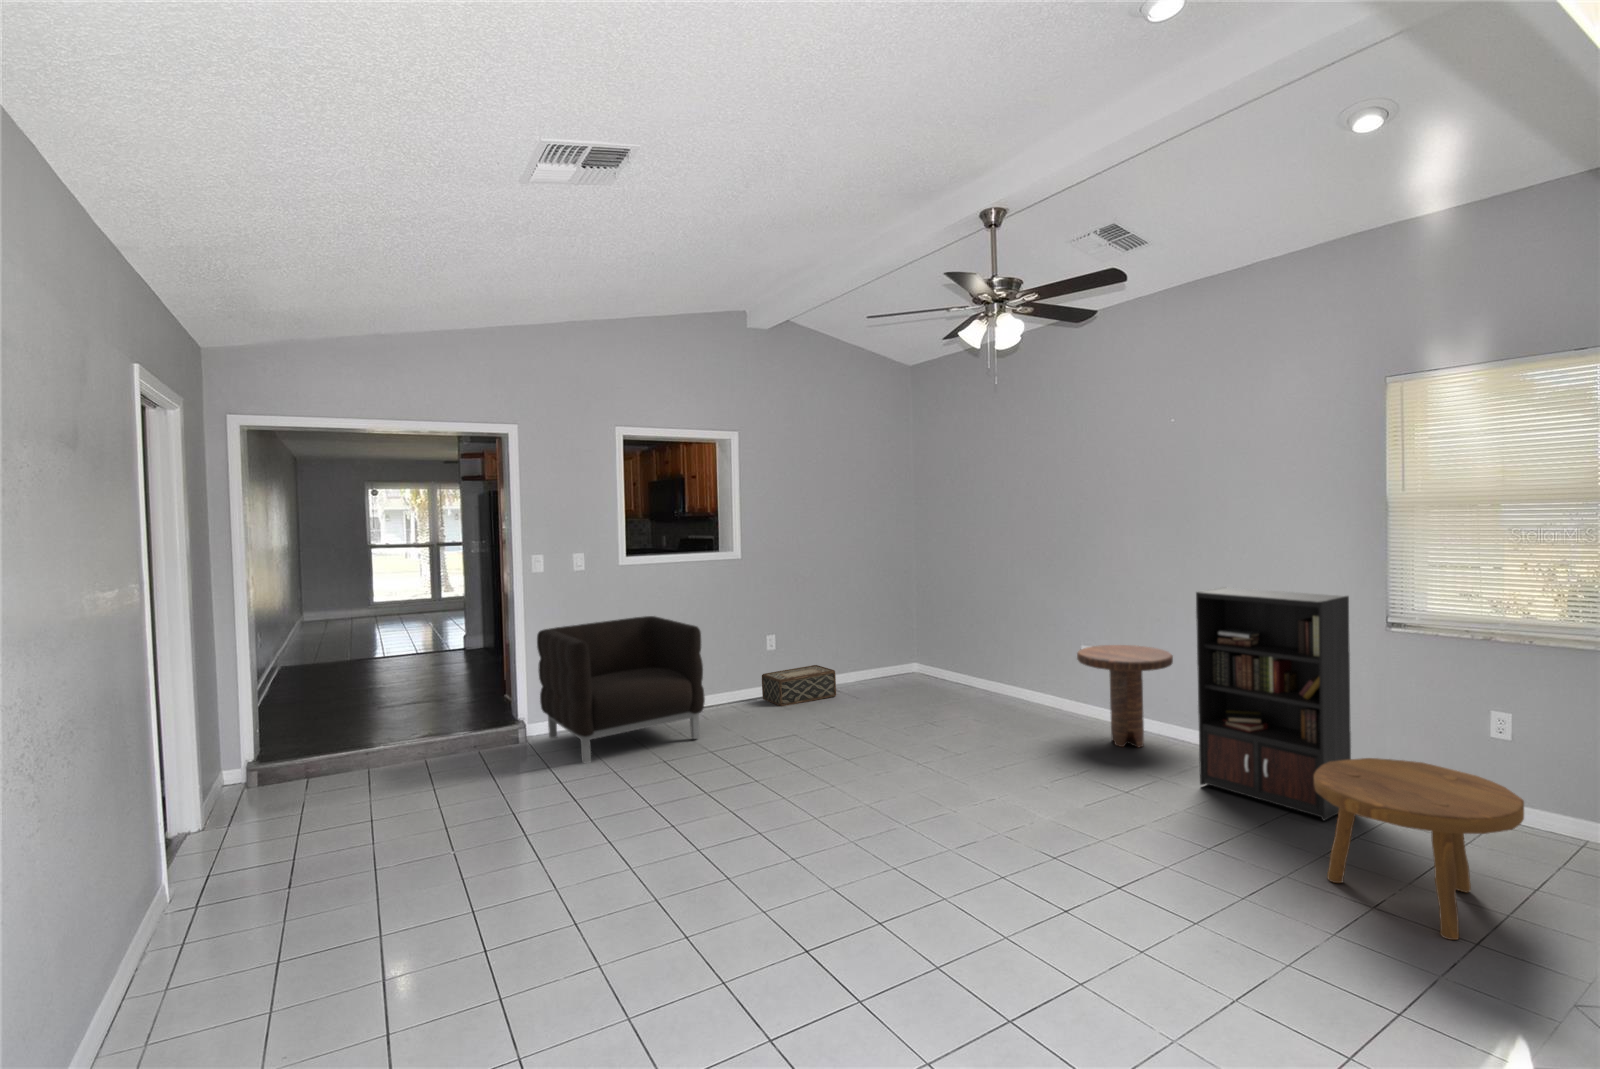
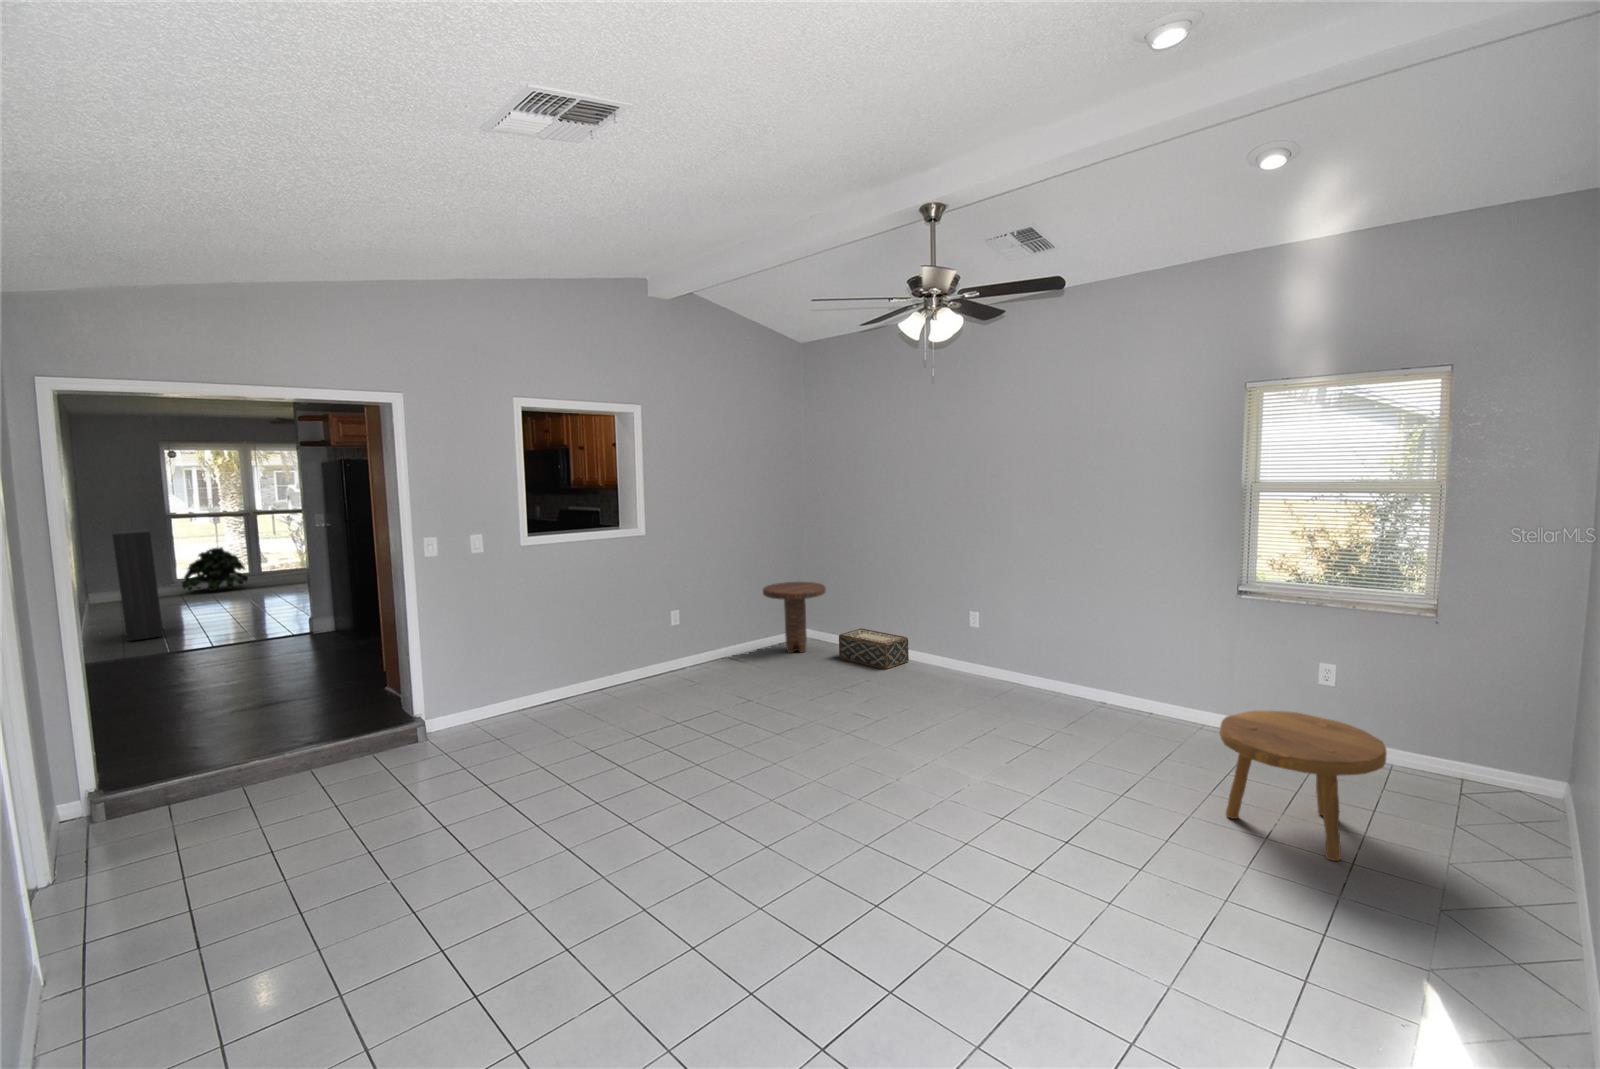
potted plant: none [380,575,432,614] -> present [182,547,248,591]
bookcase: present [1196,587,1351,820] -> present [112,528,163,641]
armchair: present [537,616,705,763] -> none [433,597,623,760]
side table: present [1077,645,1173,748] -> present [763,582,826,653]
woven basket: present [762,665,836,706] -> present [839,628,909,669]

